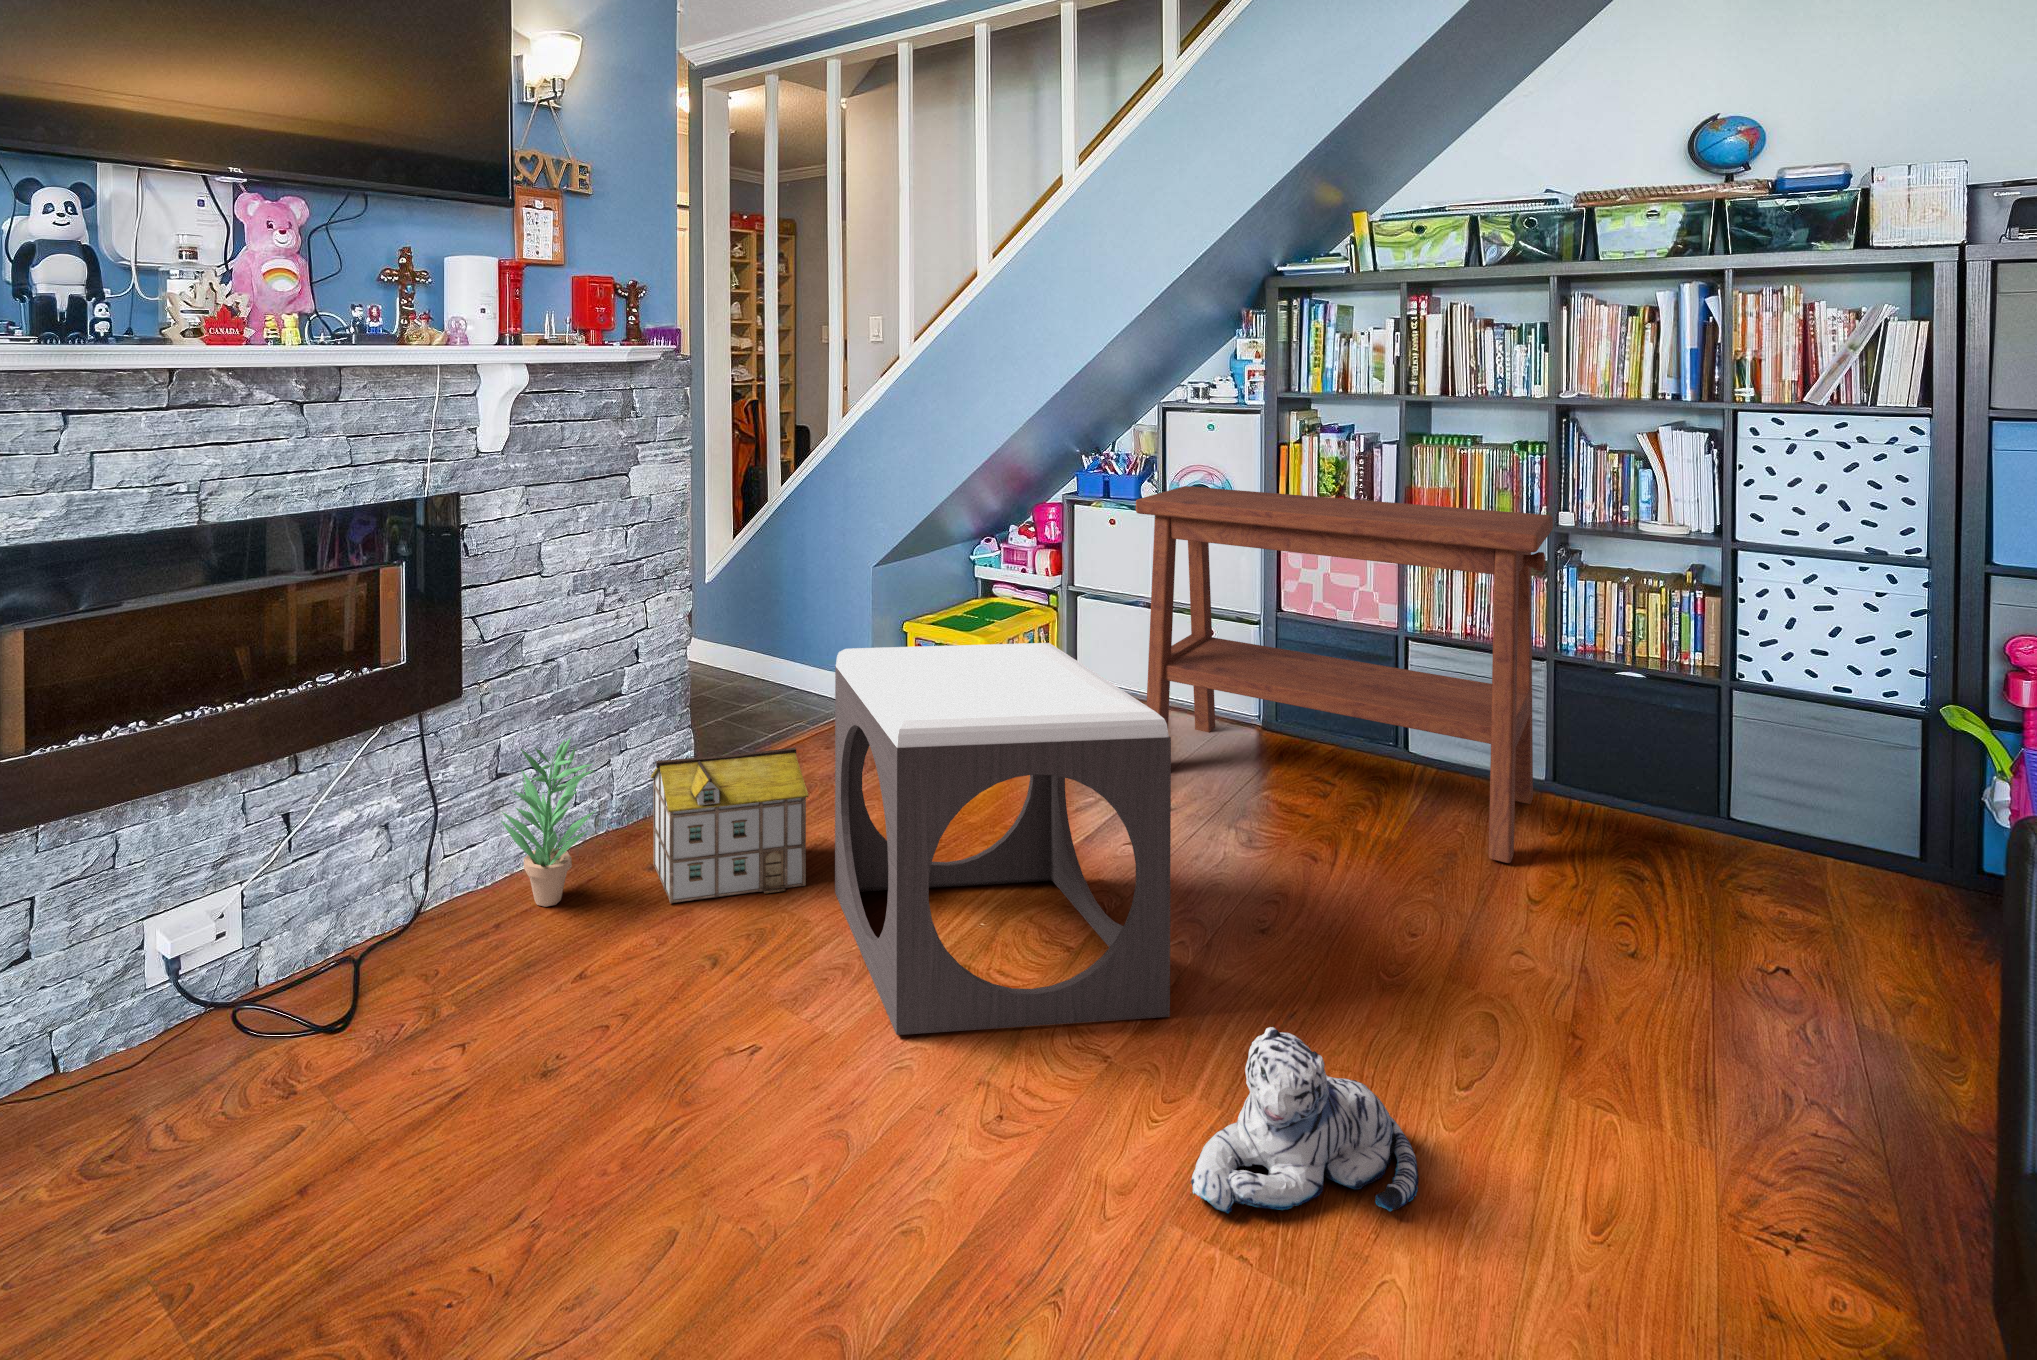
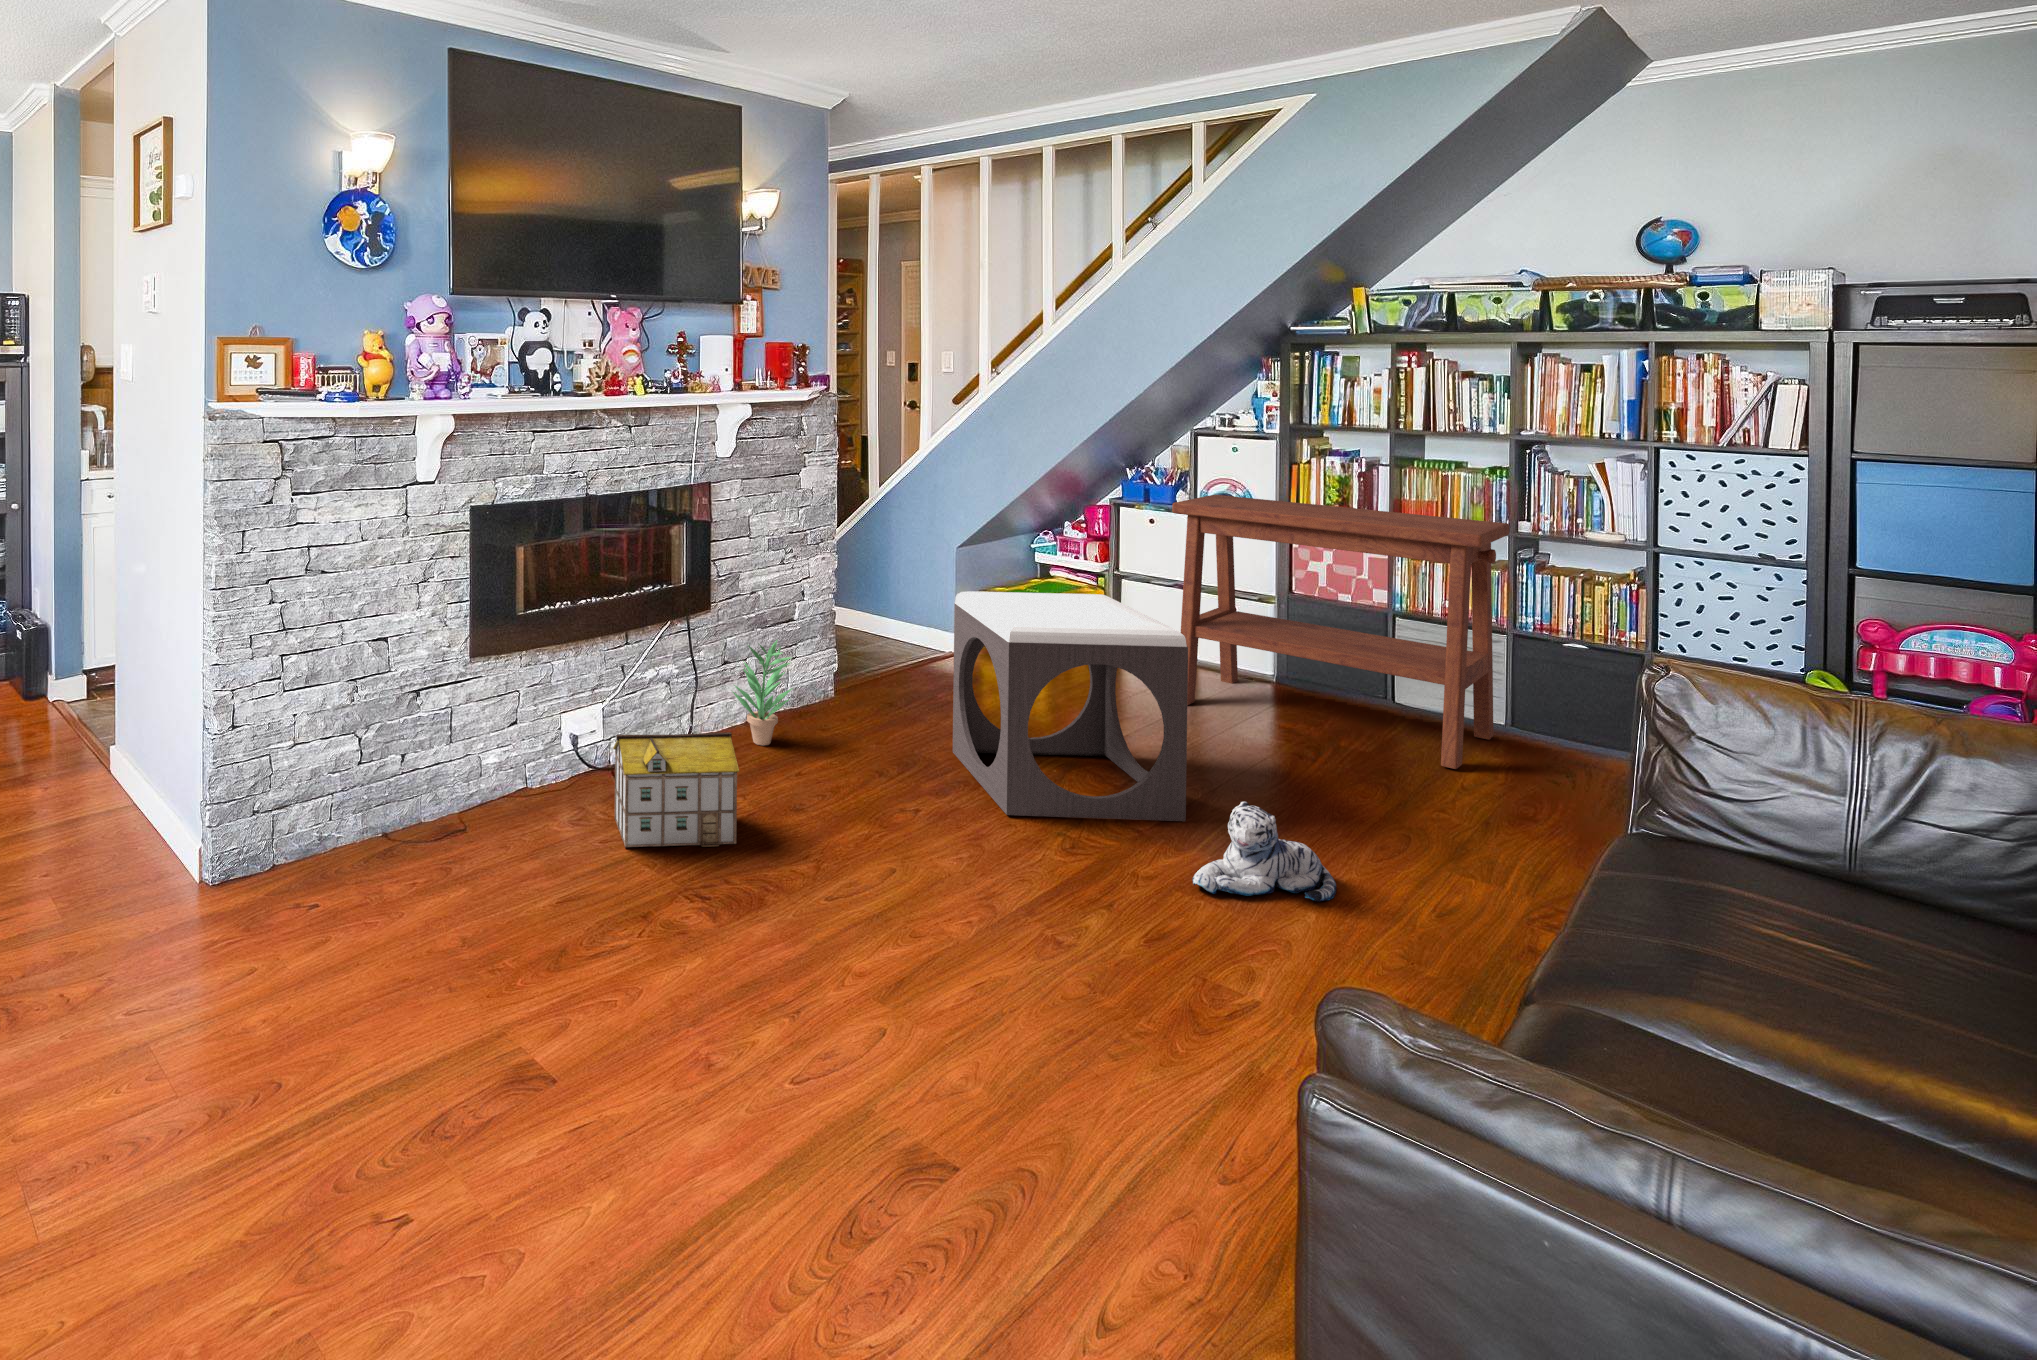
toy house: present [651,748,809,903] -> present [613,732,739,847]

